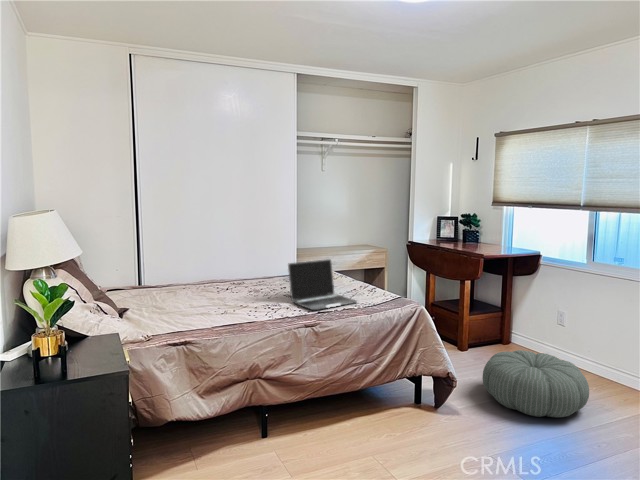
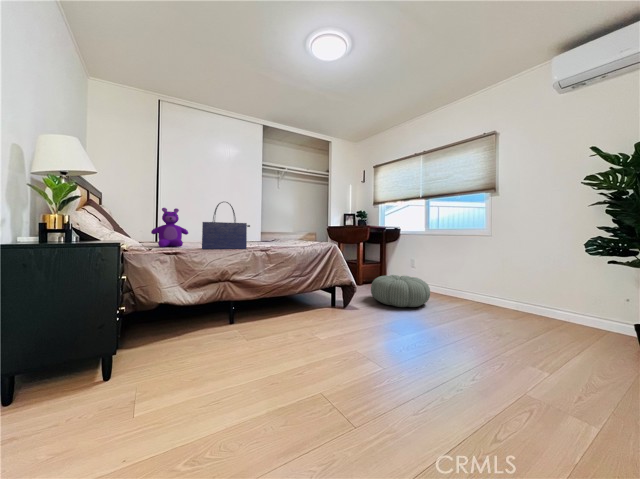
tote bag: none [218,250,288,325] -> present [202,202,250,249]
teddy bear: none [143,252,194,316] -> present [151,208,188,247]
laptop: present [288,259,357,310] -> none [252,221,296,246]

